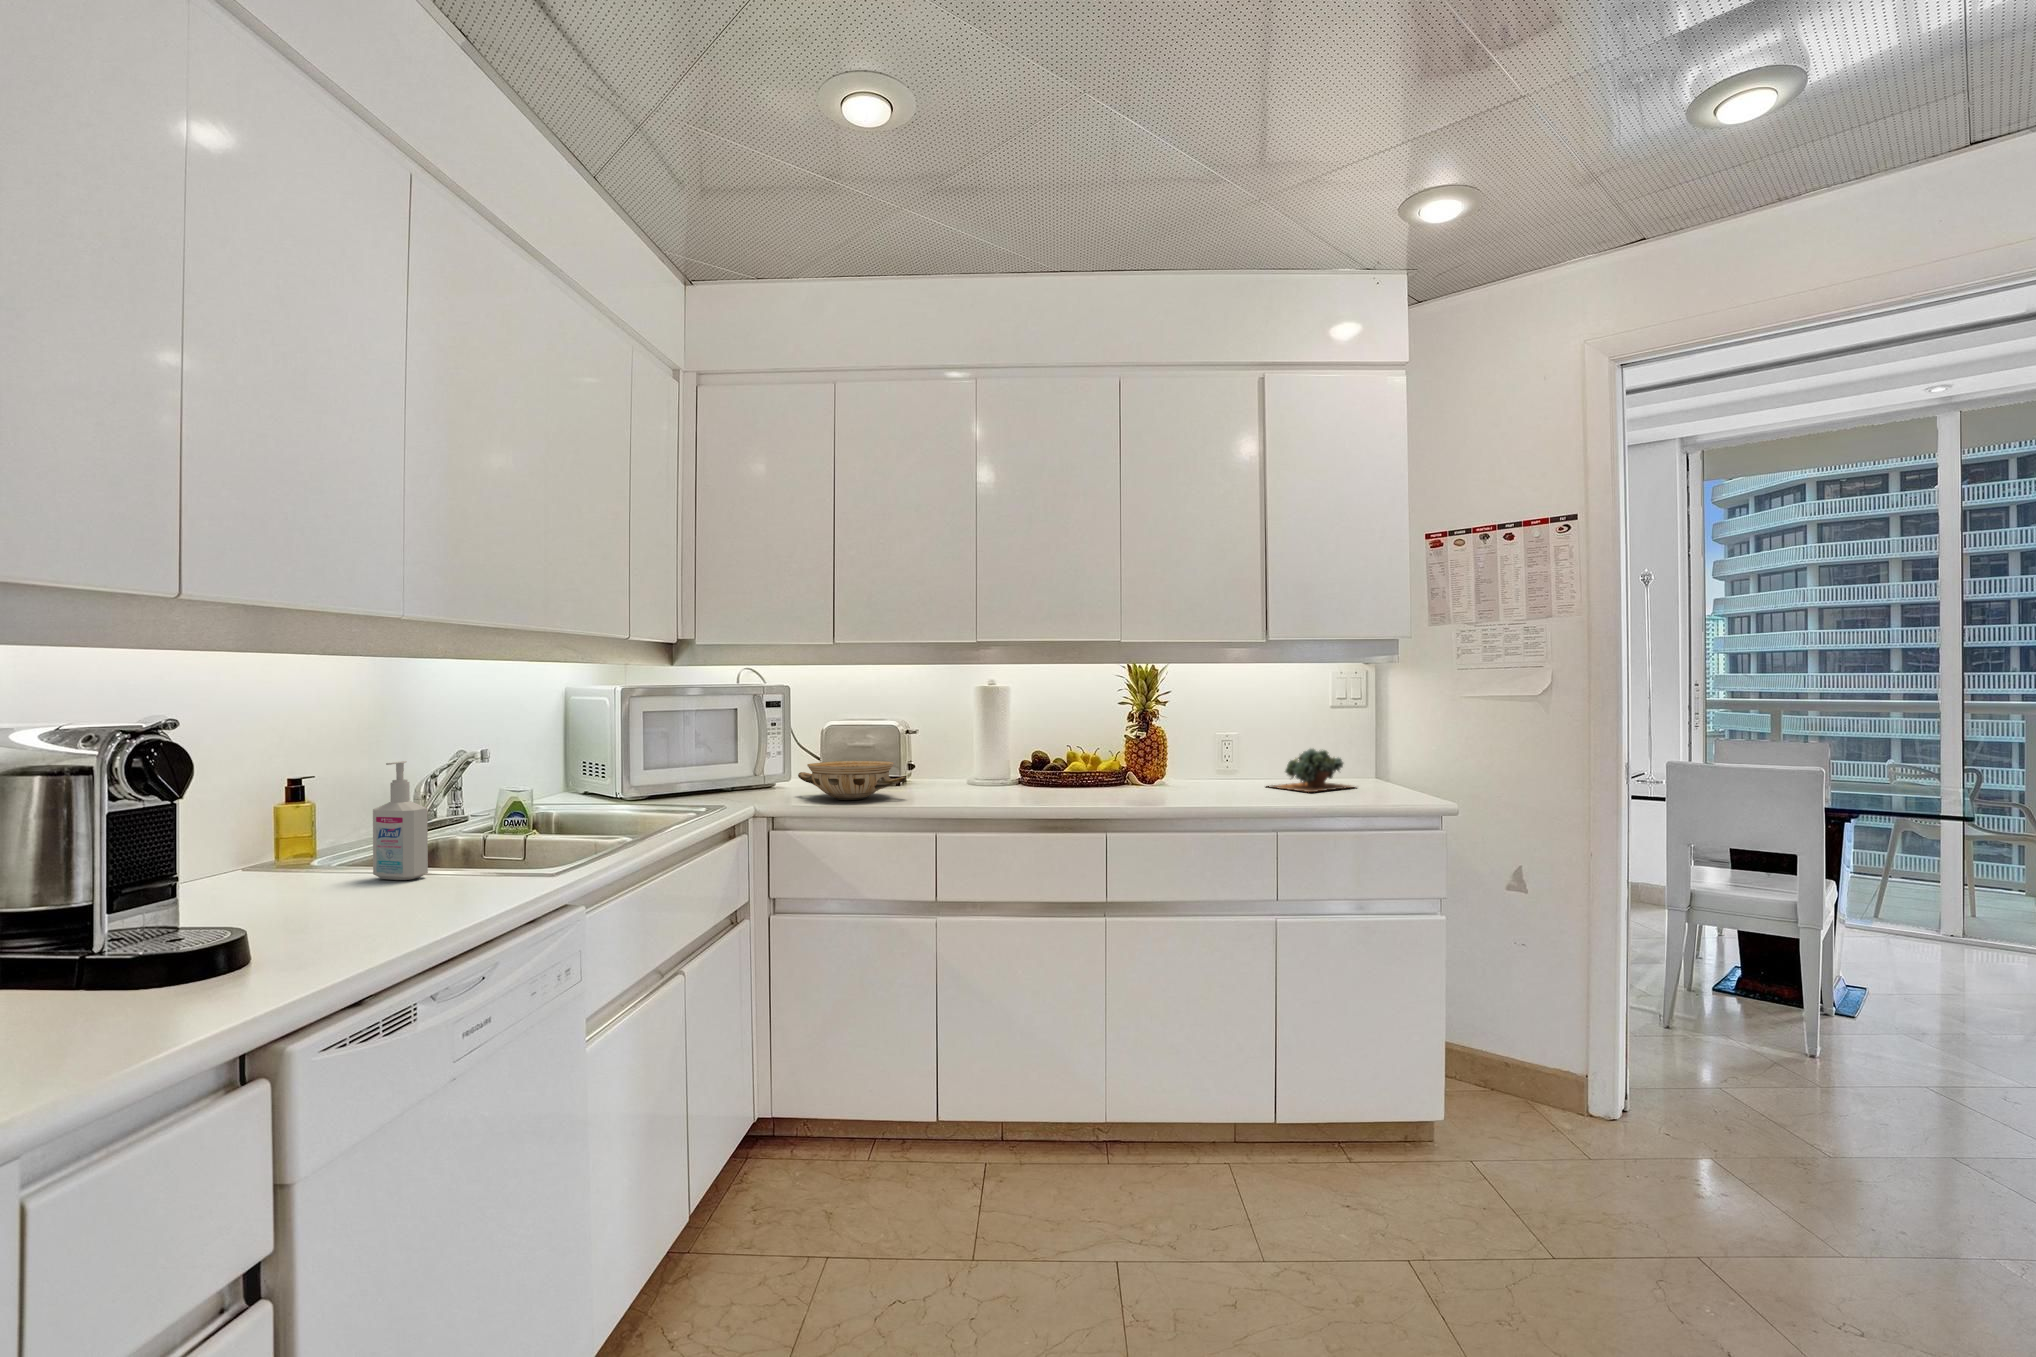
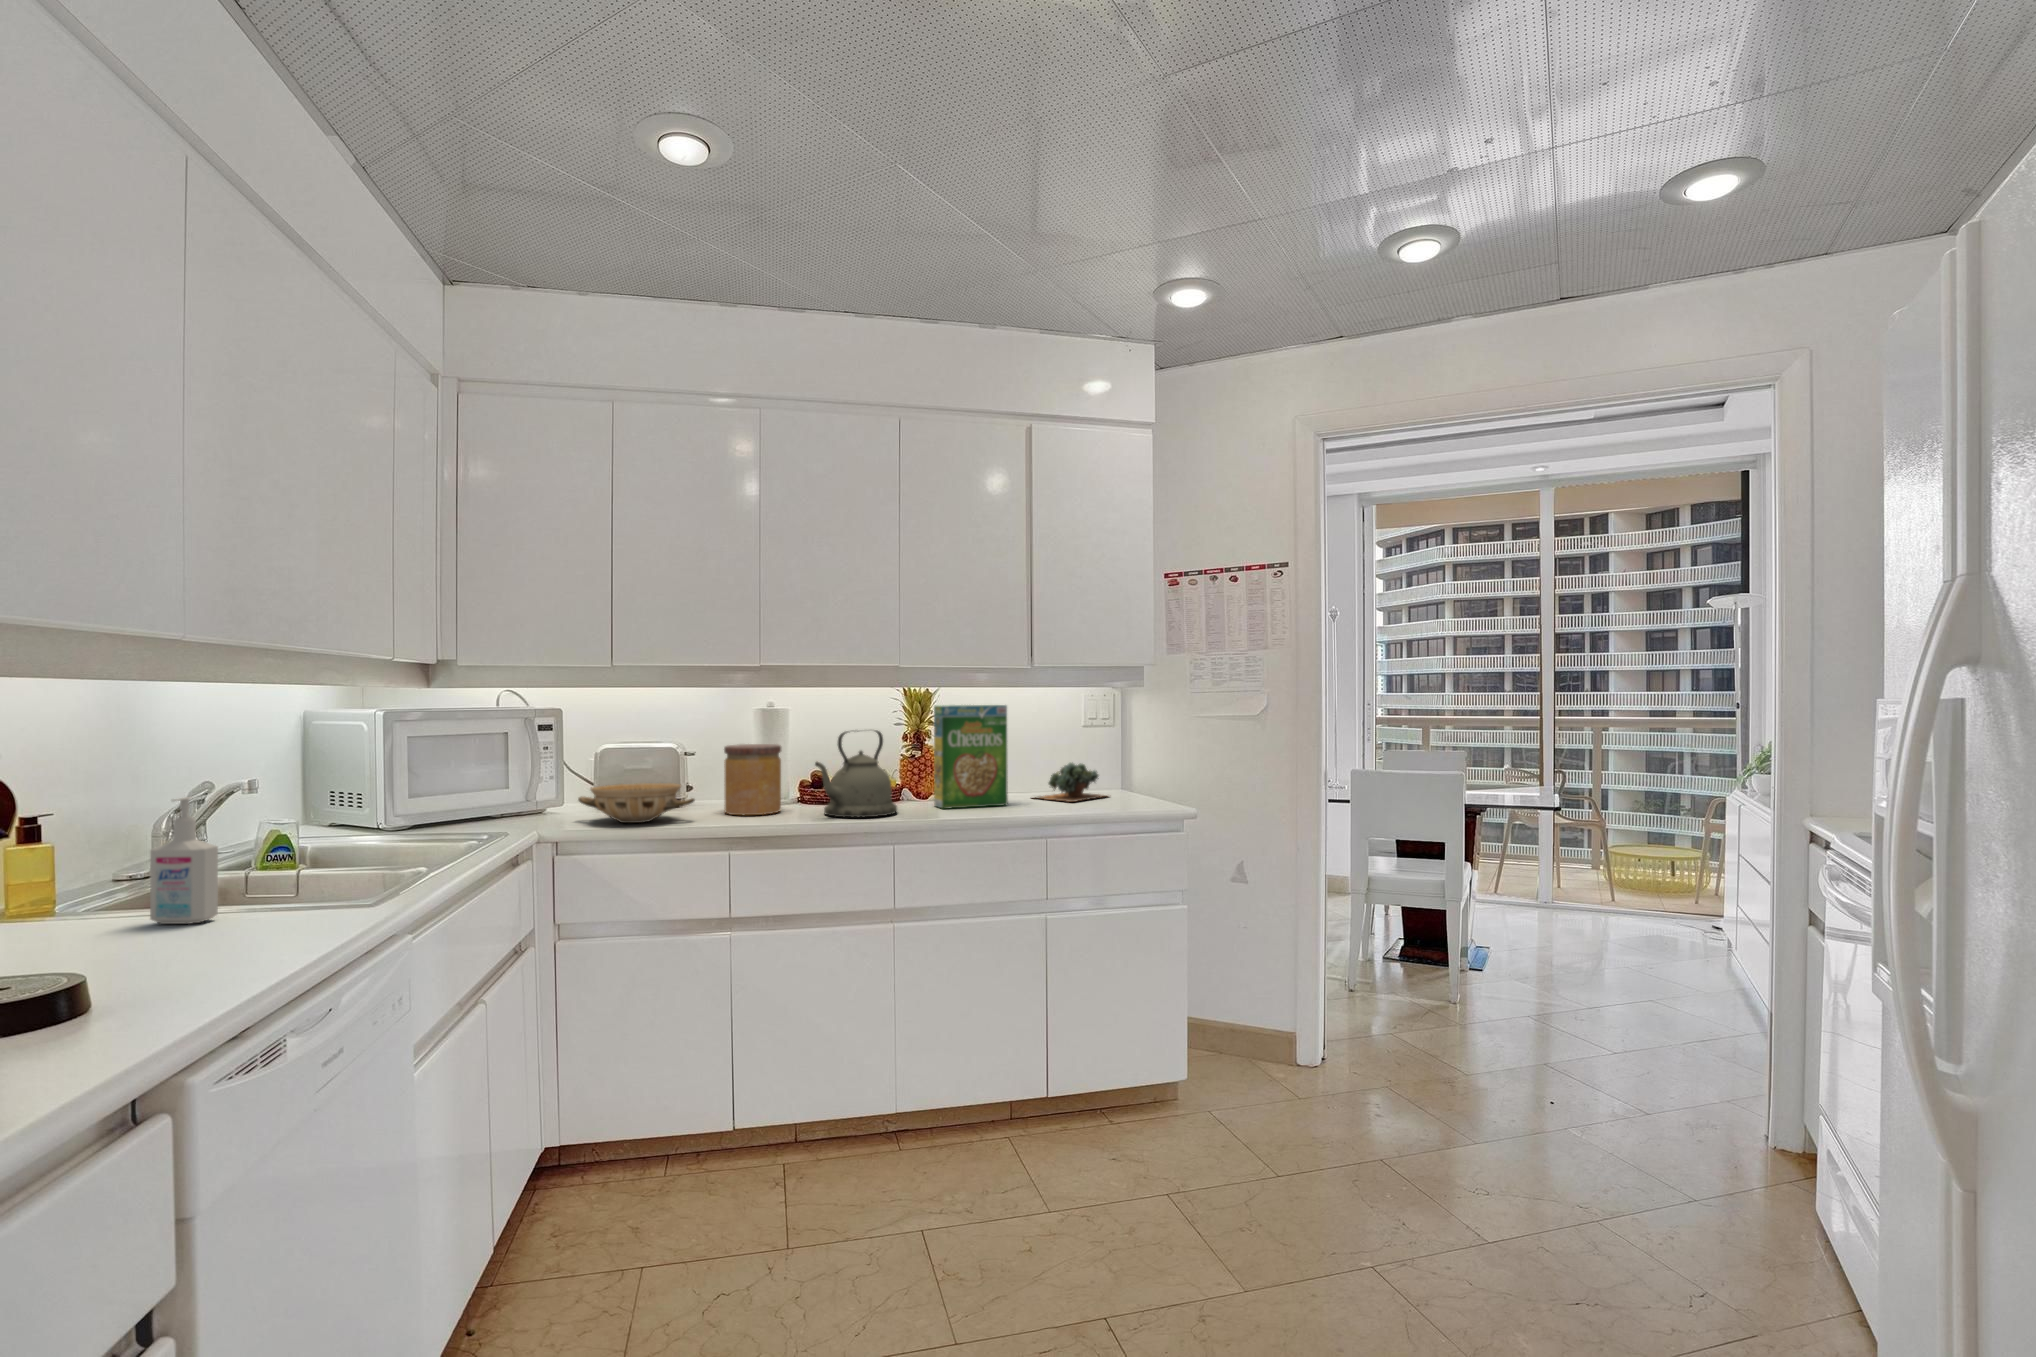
cereal box: none [1154,684,1236,795] -> present [934,705,1008,809]
kettle: none [1024,709,1113,802] -> present [815,730,897,817]
jar: none [938,723,994,796] -> present [724,744,781,815]

